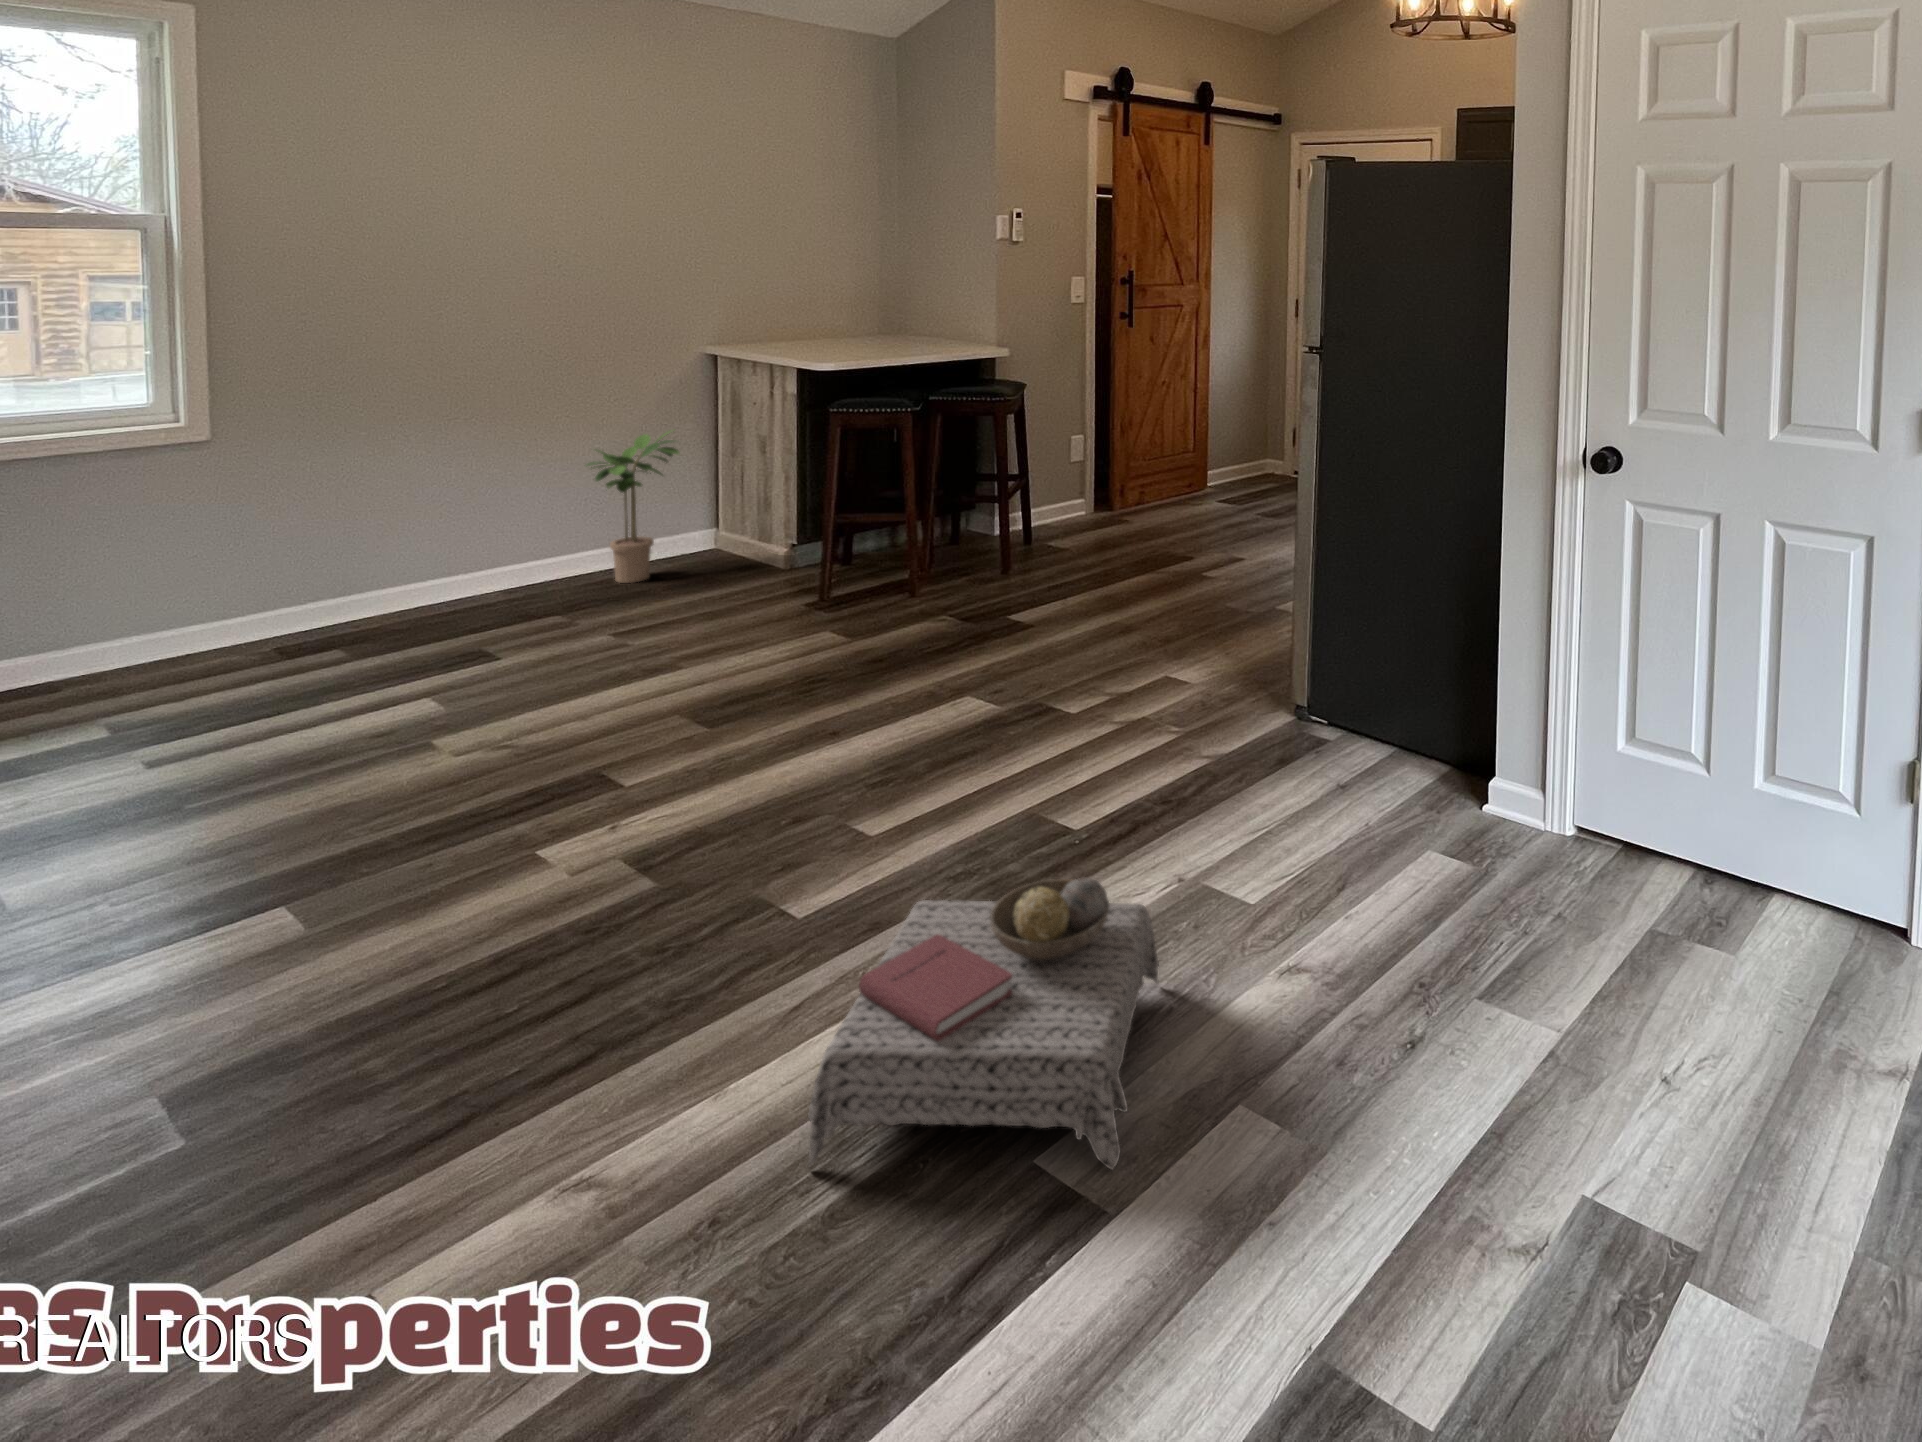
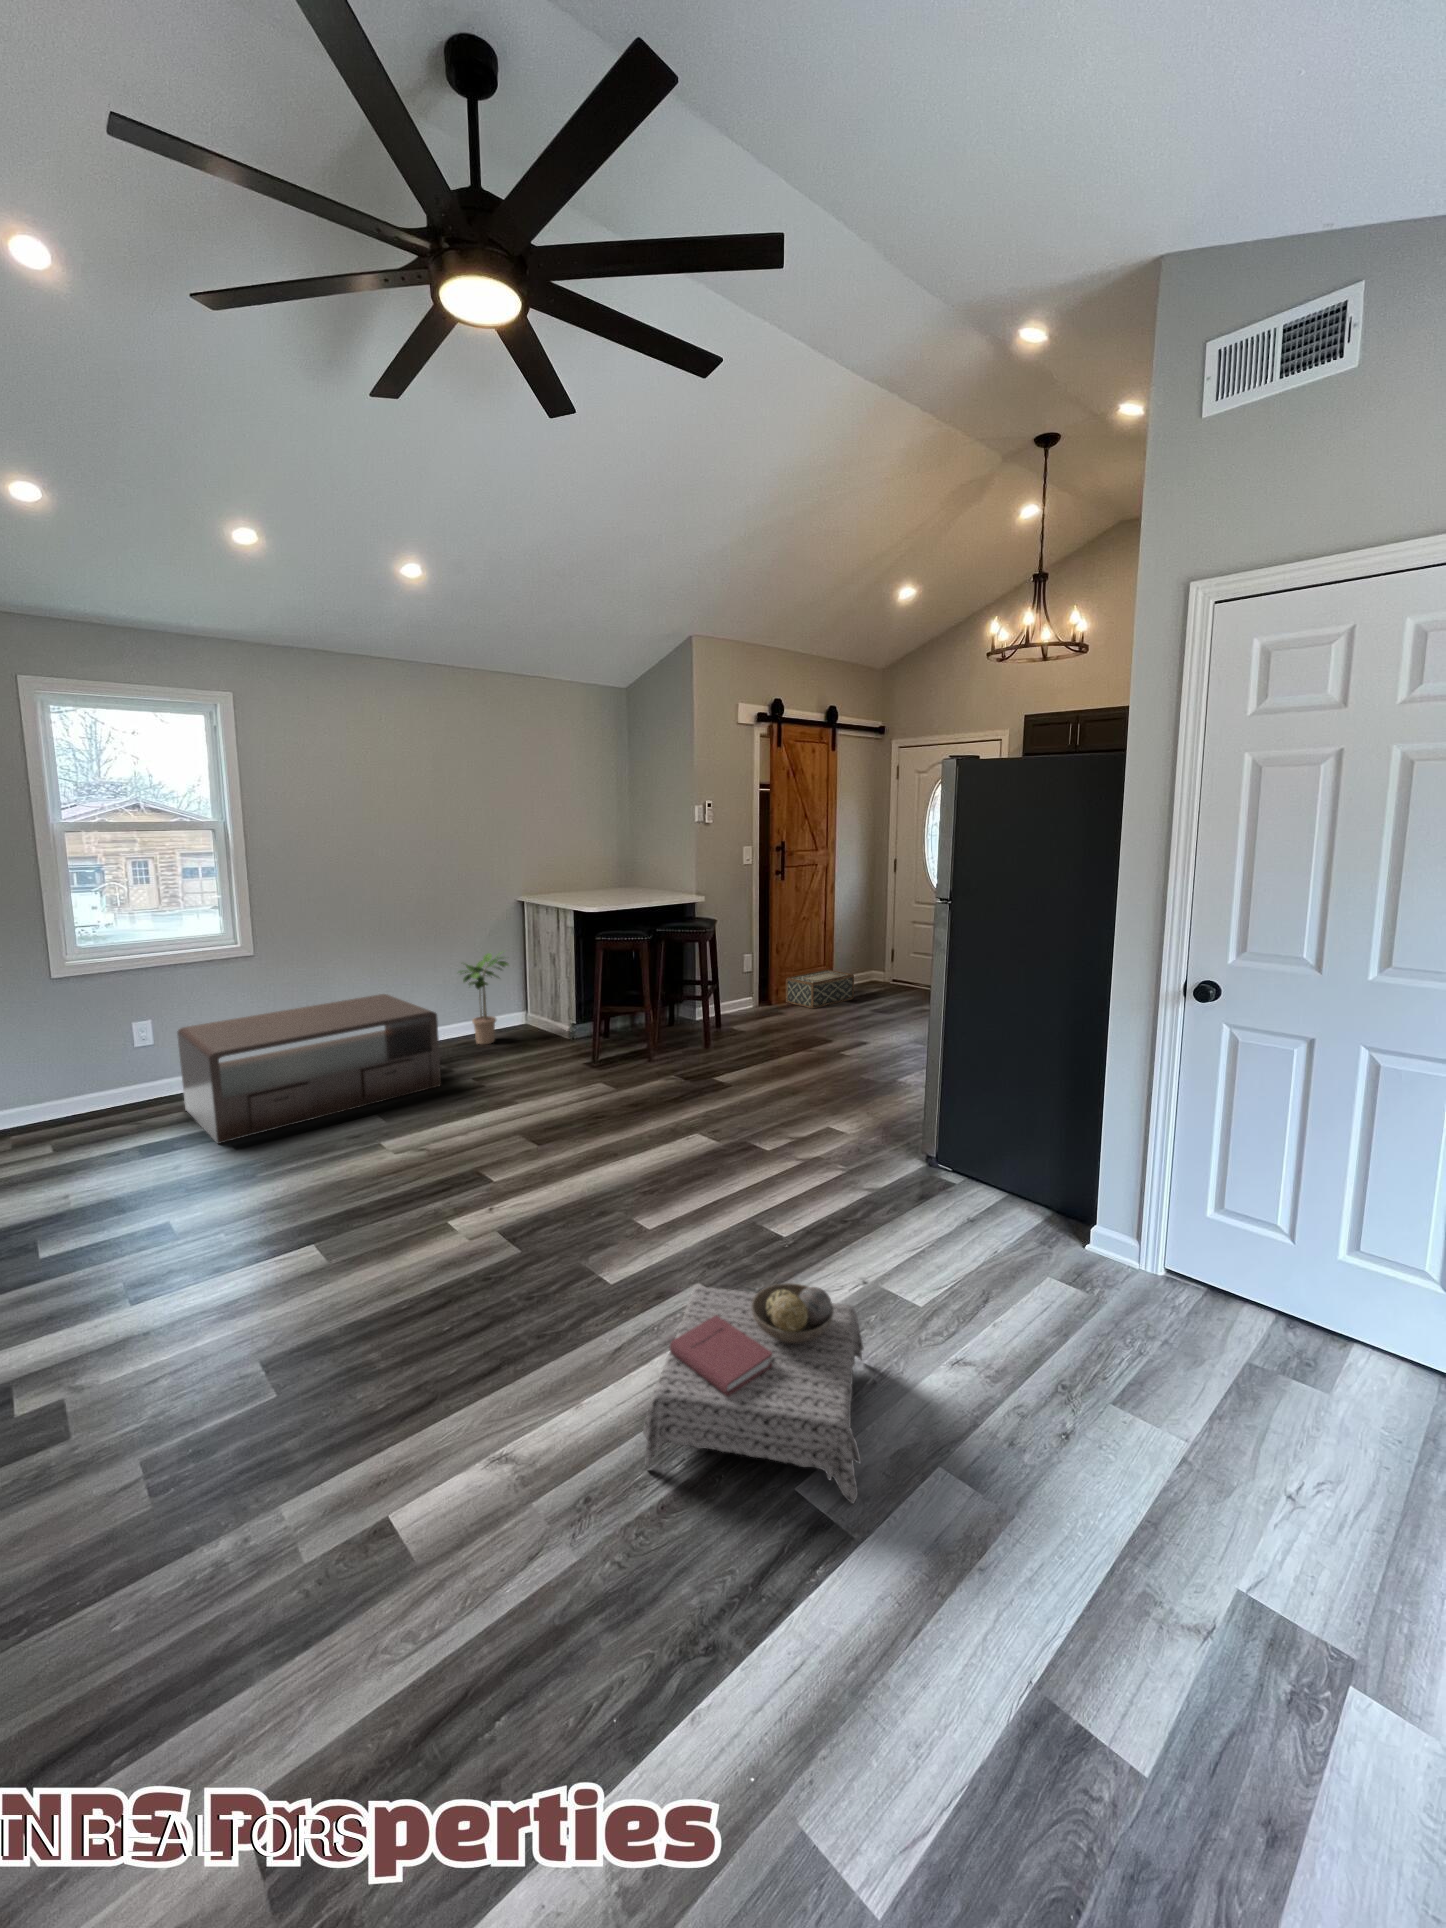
woven basket: none [1136,458,1237,515] -> present [786,970,854,1009]
coffee table: none [14,501,542,766] -> present [177,994,441,1144]

